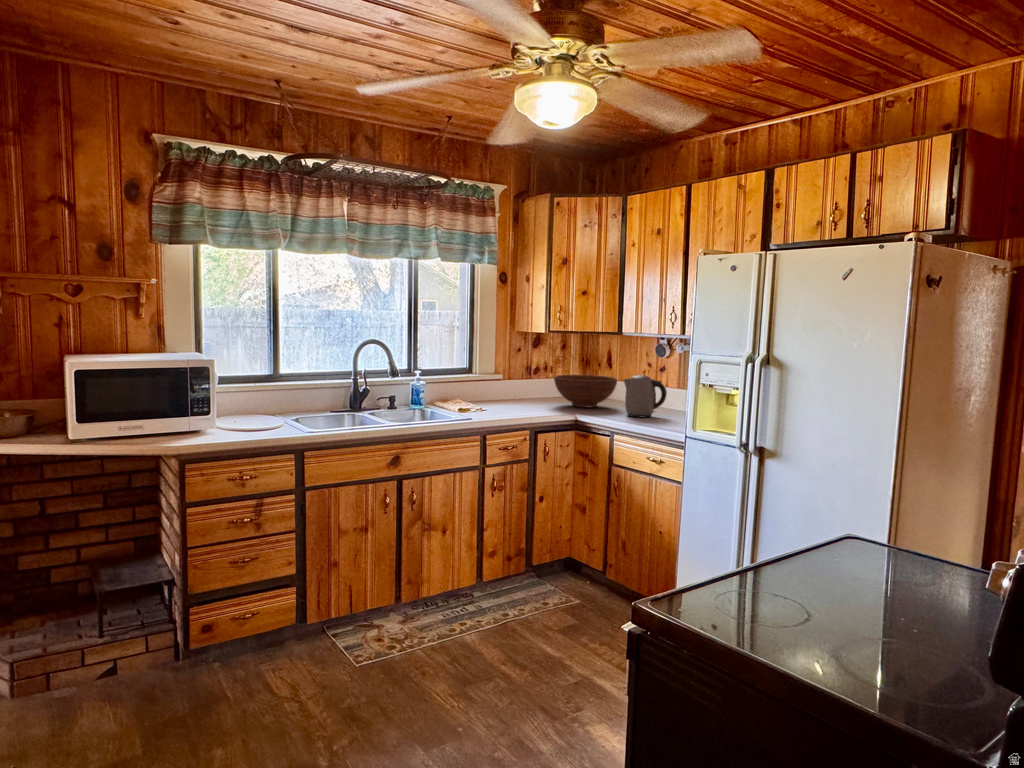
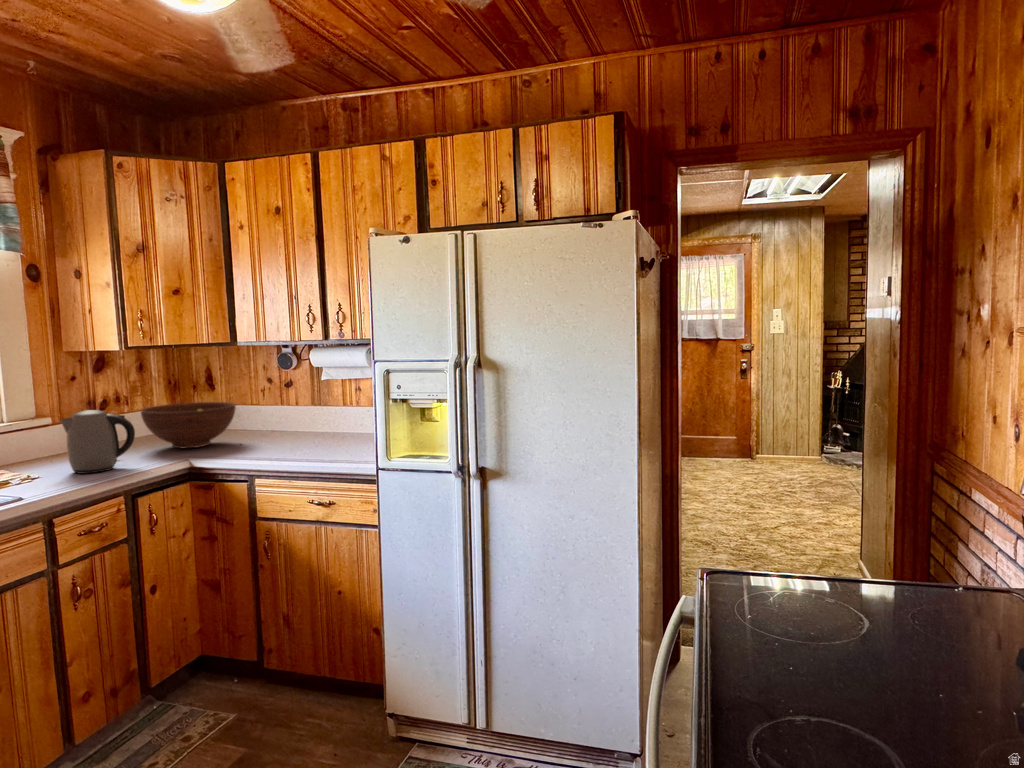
kettle: present [624,375,667,417] -> present [60,410,135,474]

